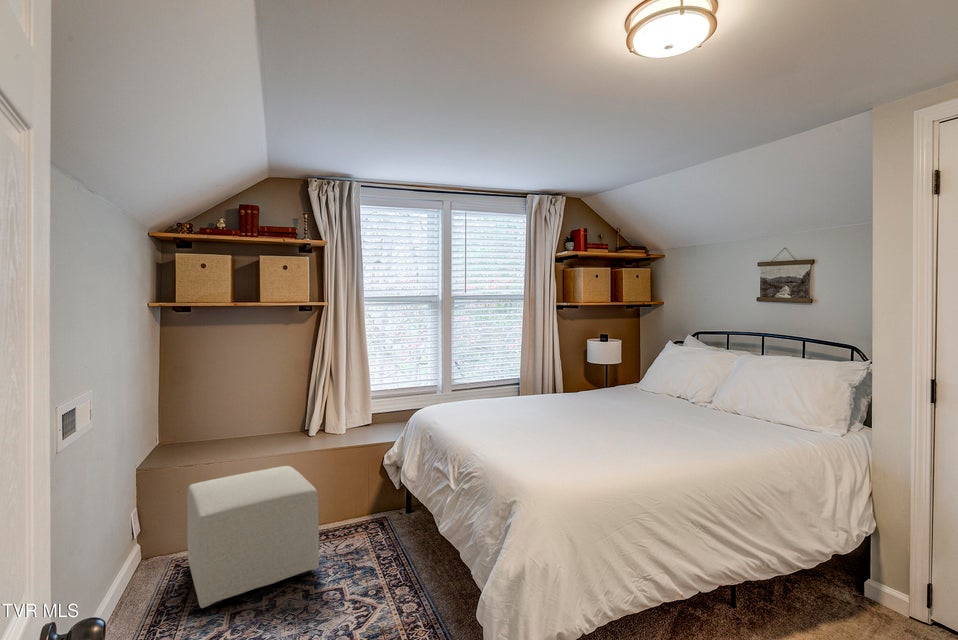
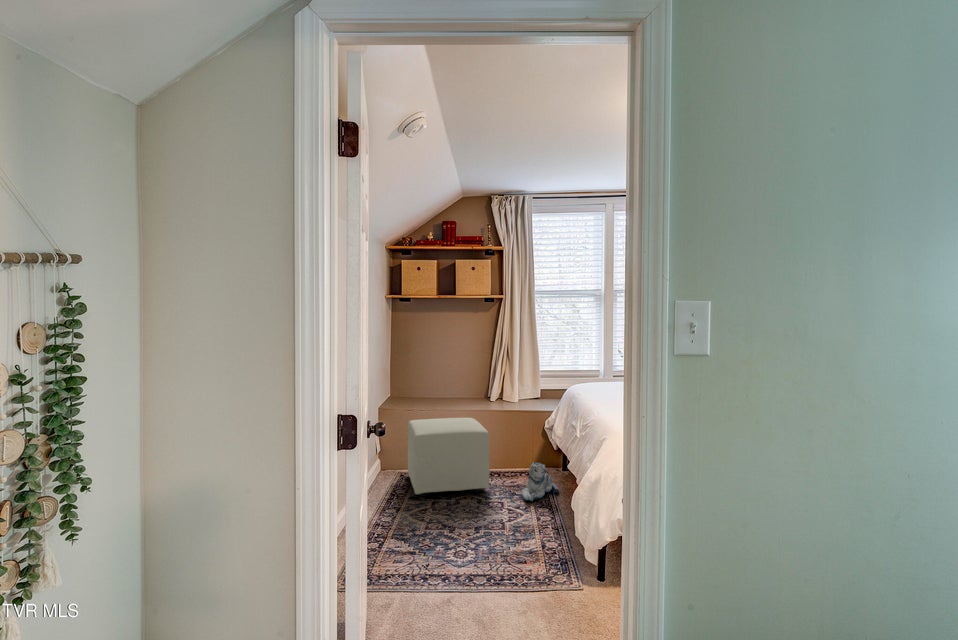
plush toy: none [365,519,411,578] -> present [522,462,558,501]

